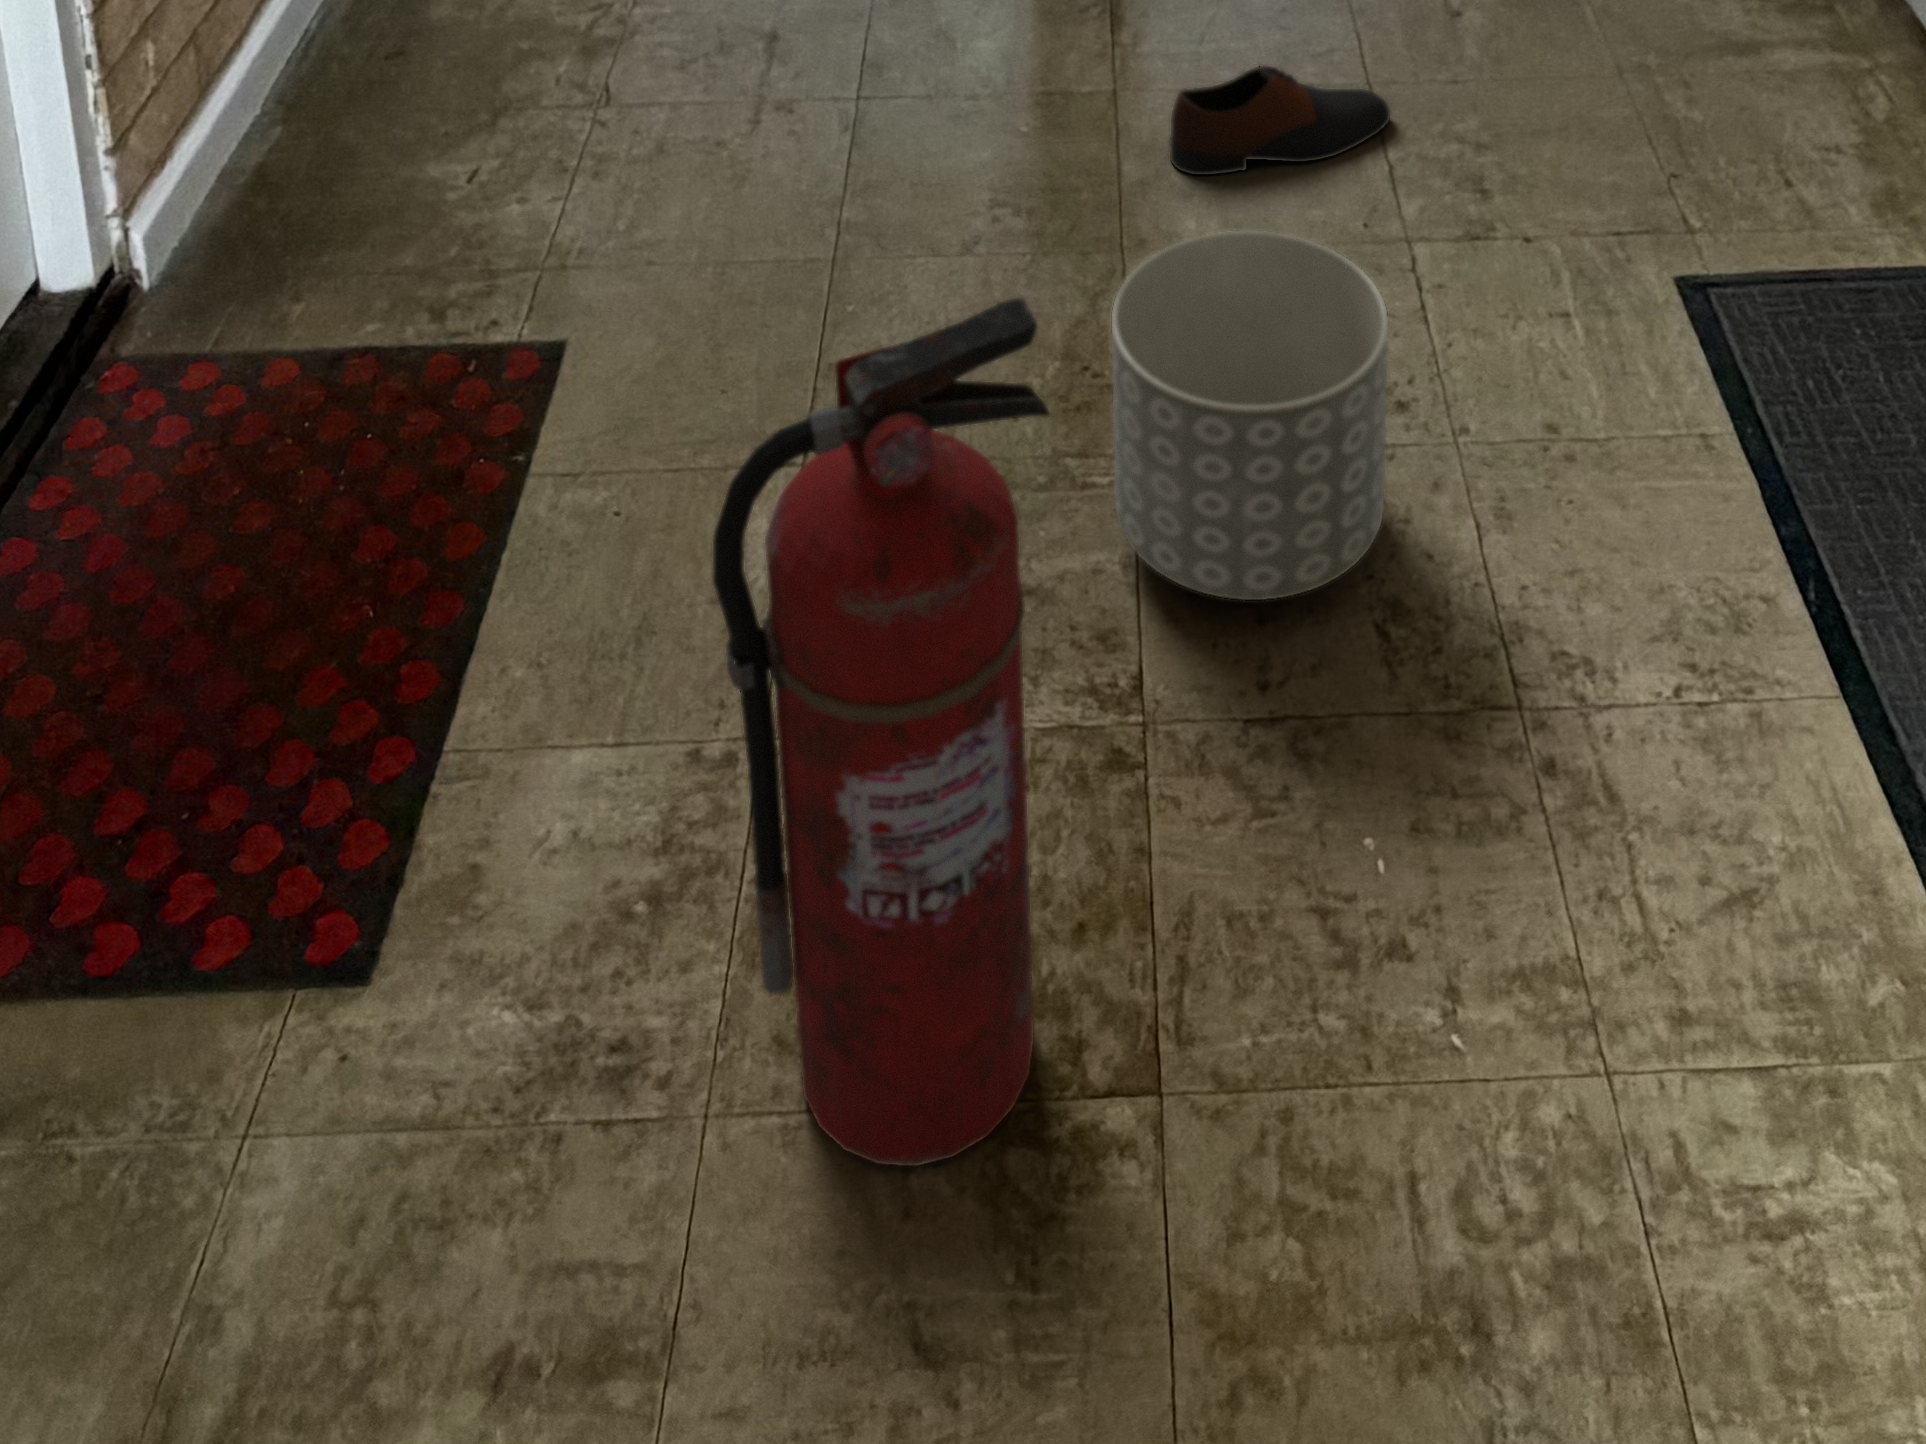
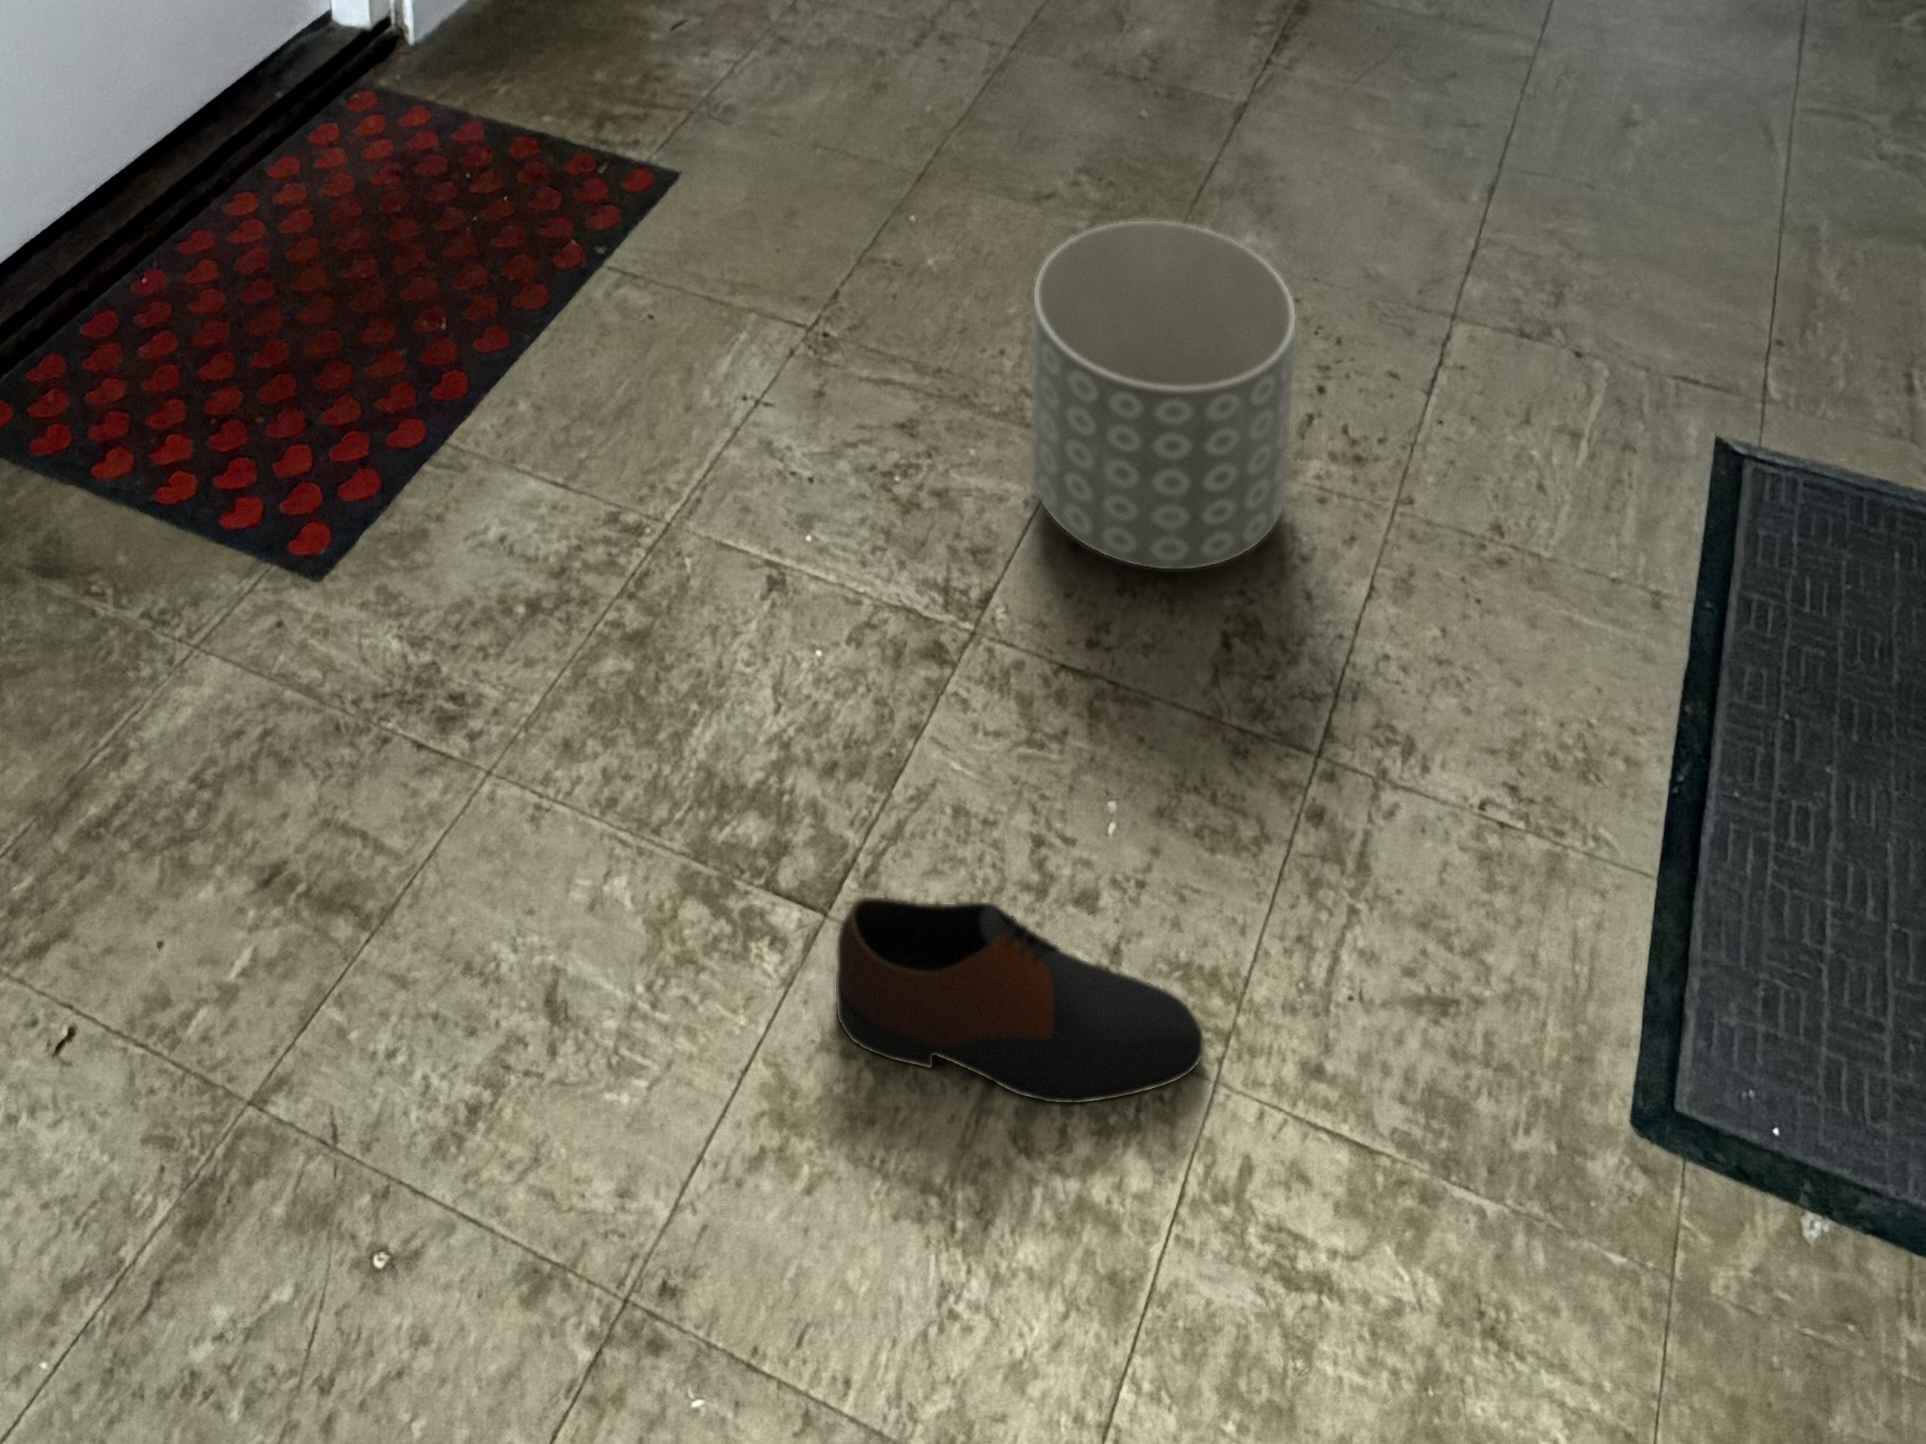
shoe: present [1170,66,1390,175] -> present [836,896,1204,1103]
fire extinguisher: present [712,297,1050,1166] -> none [501,176,789,876]

